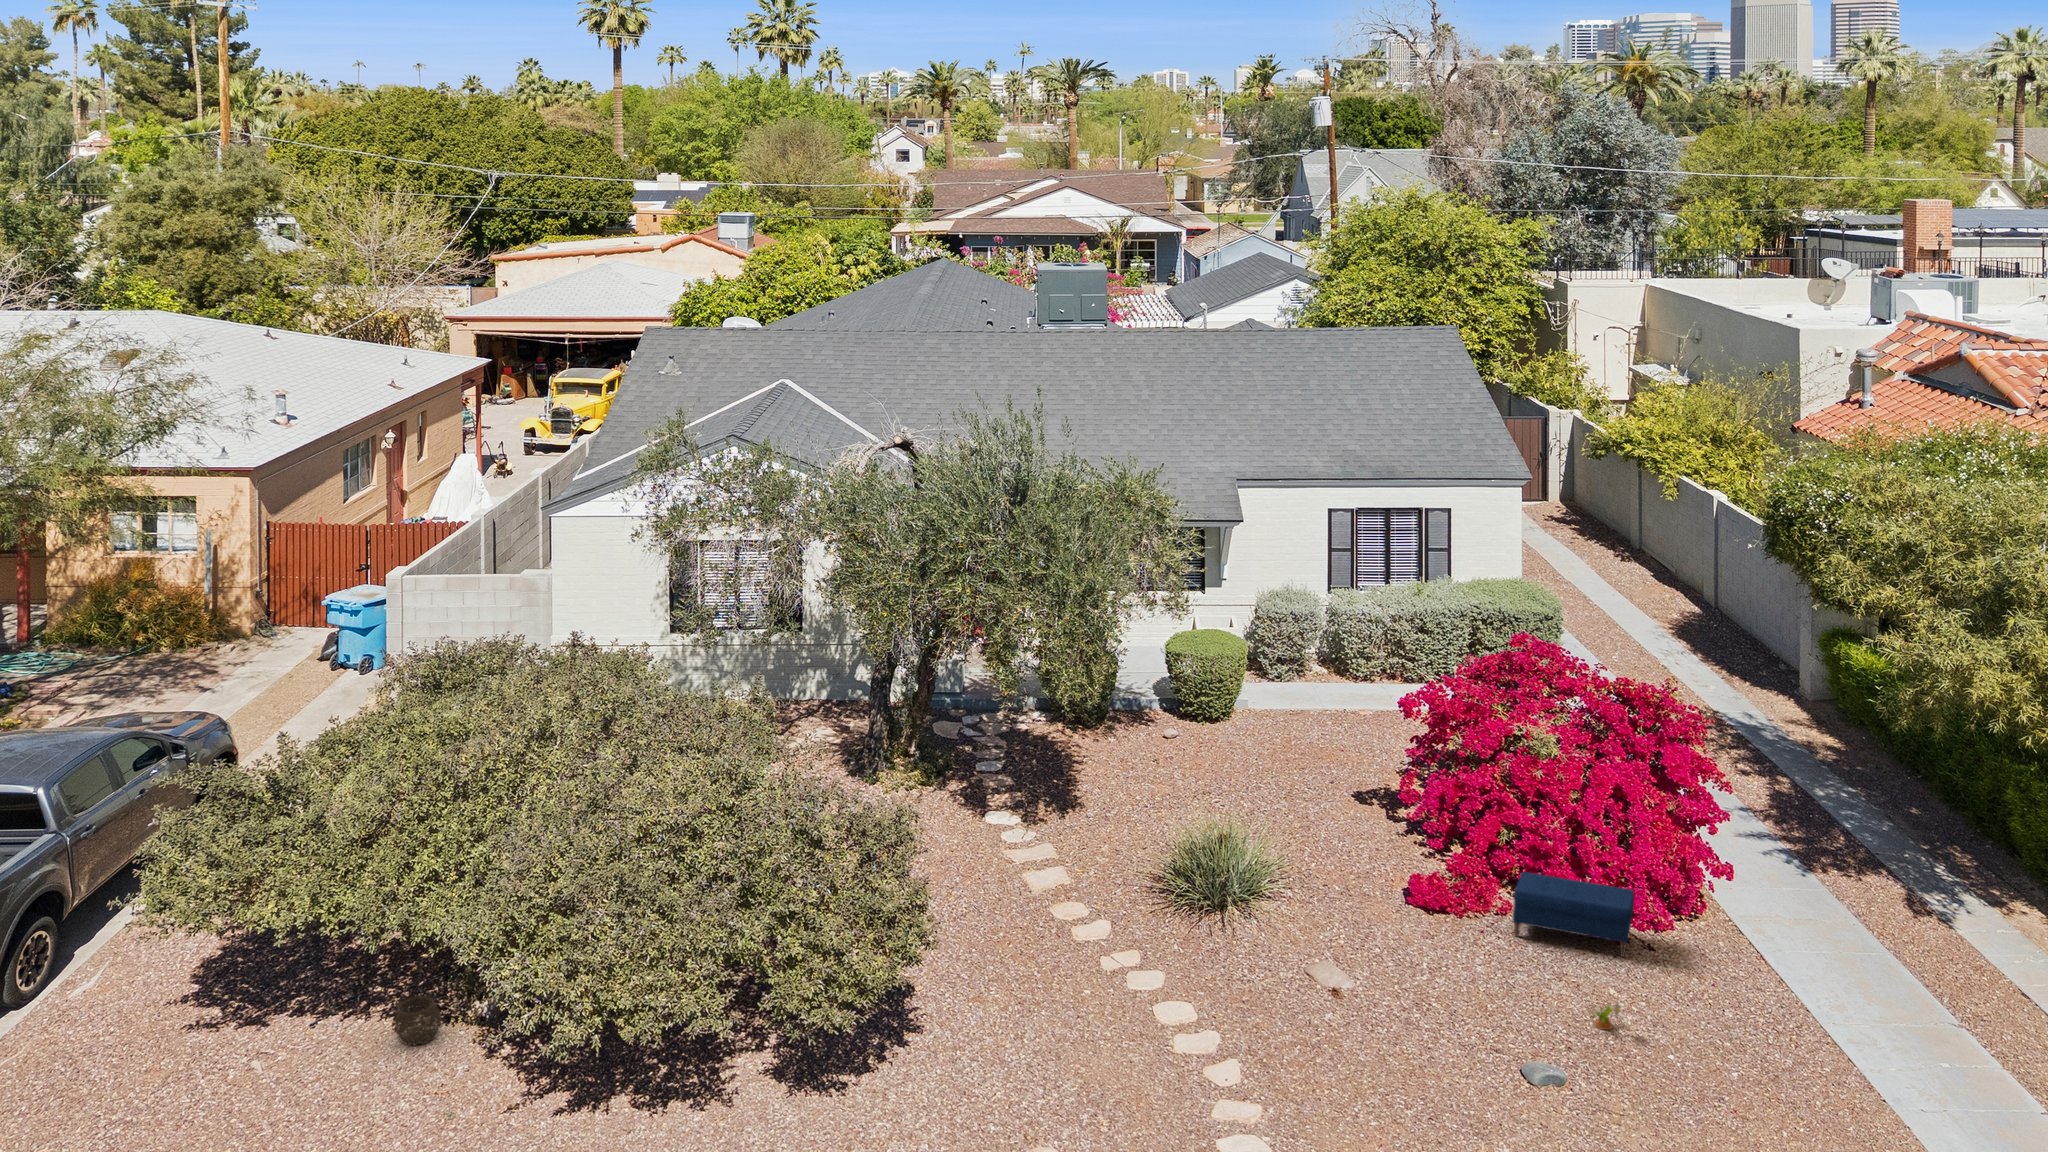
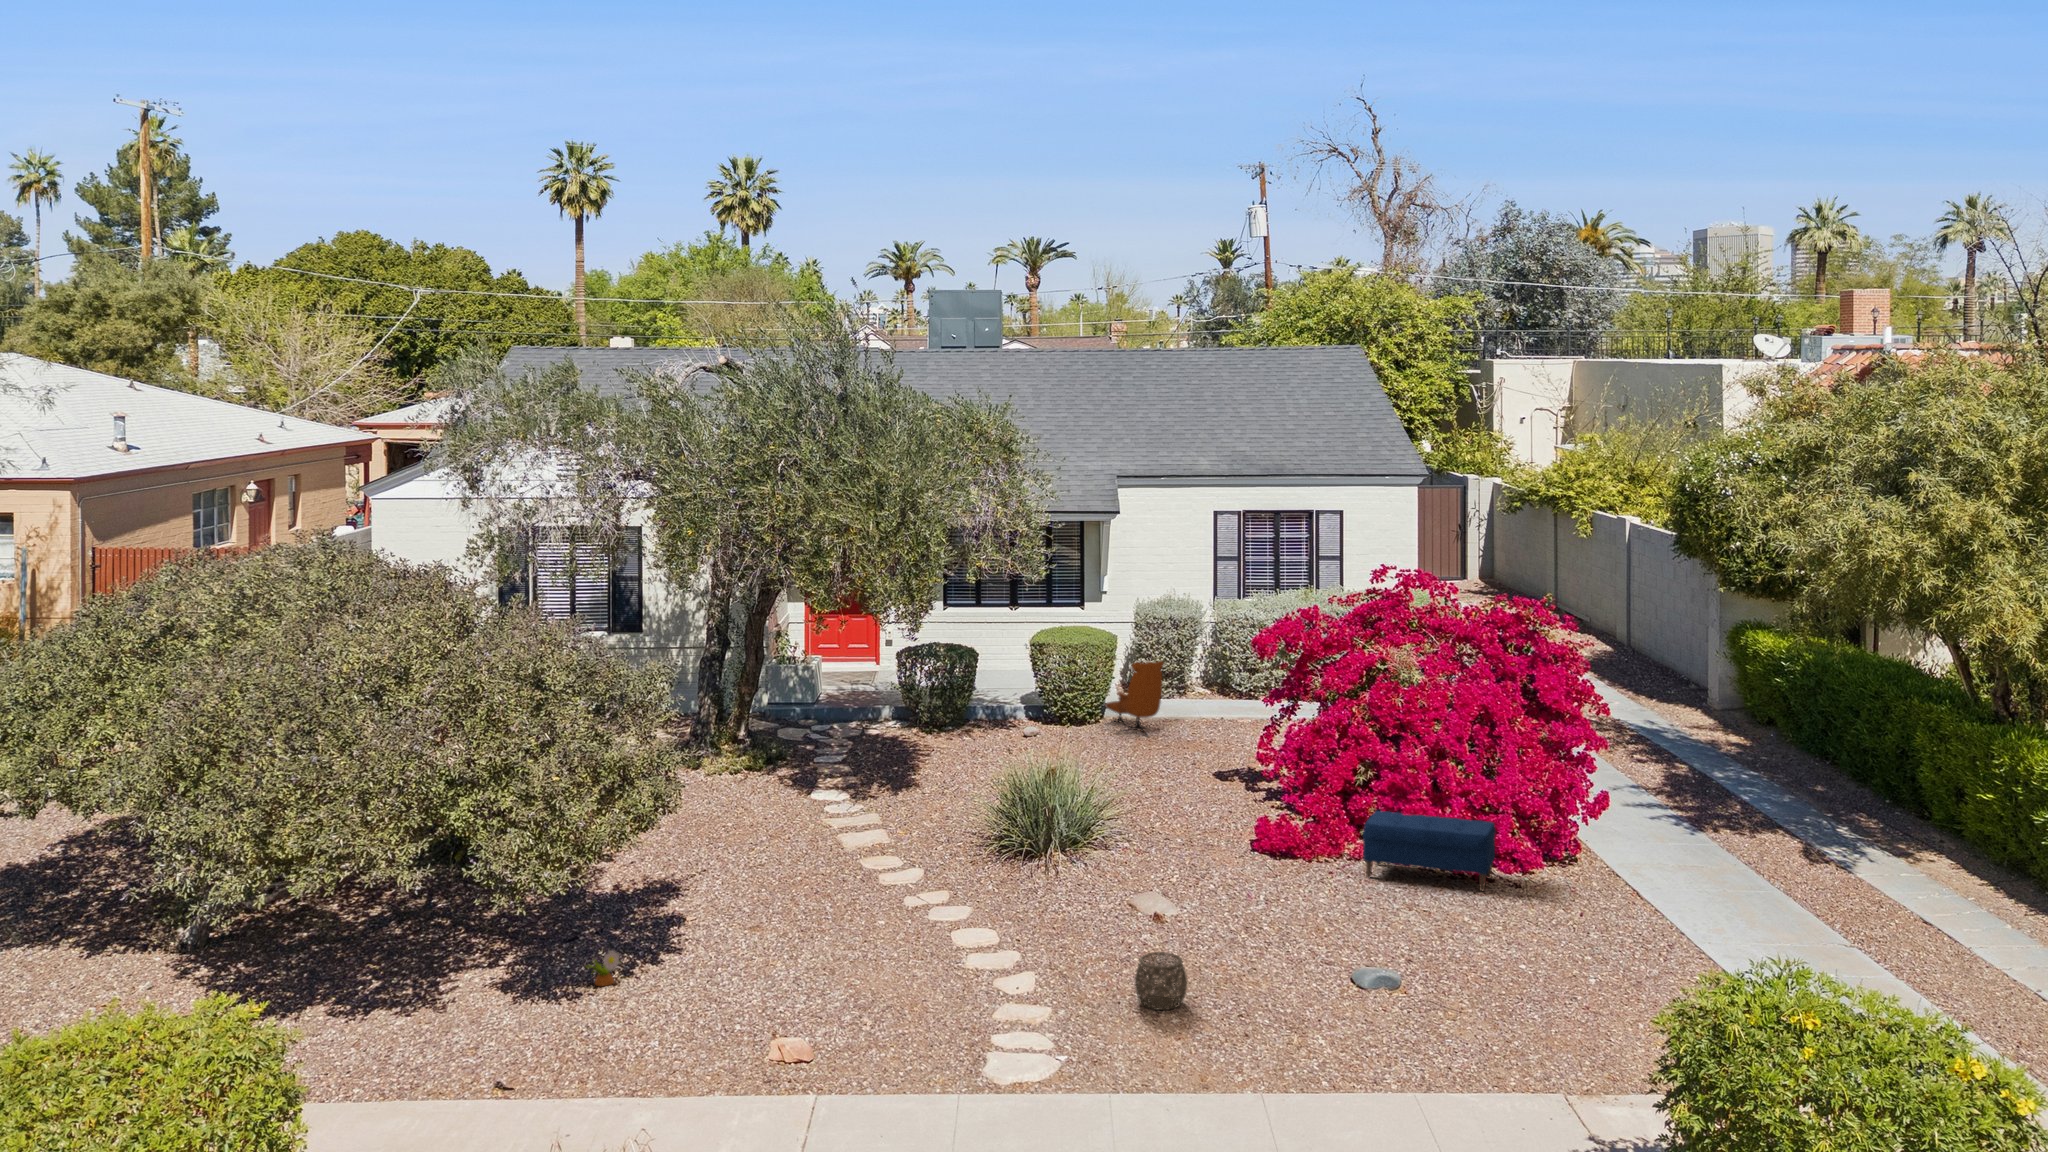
lounge chair: none [1233,667,1294,736] -> present [1105,661,1164,732]
woven basket: present [395,996,441,1045] -> present [1135,952,1187,1010]
decorative plant: present [1591,1003,1620,1030] -> present [587,951,620,986]

